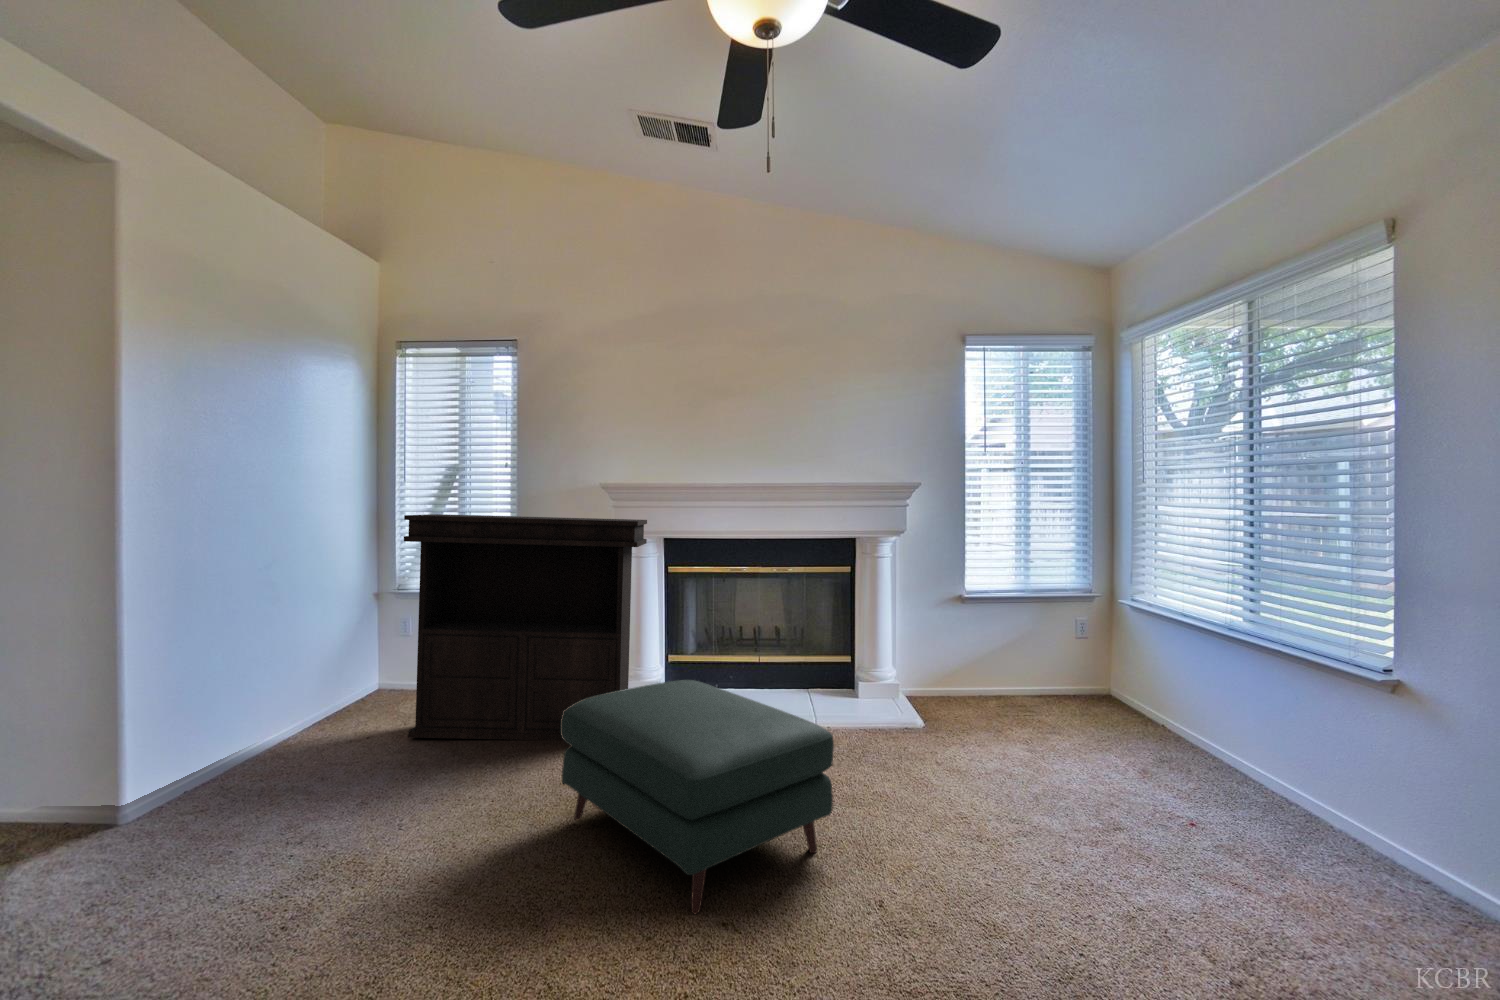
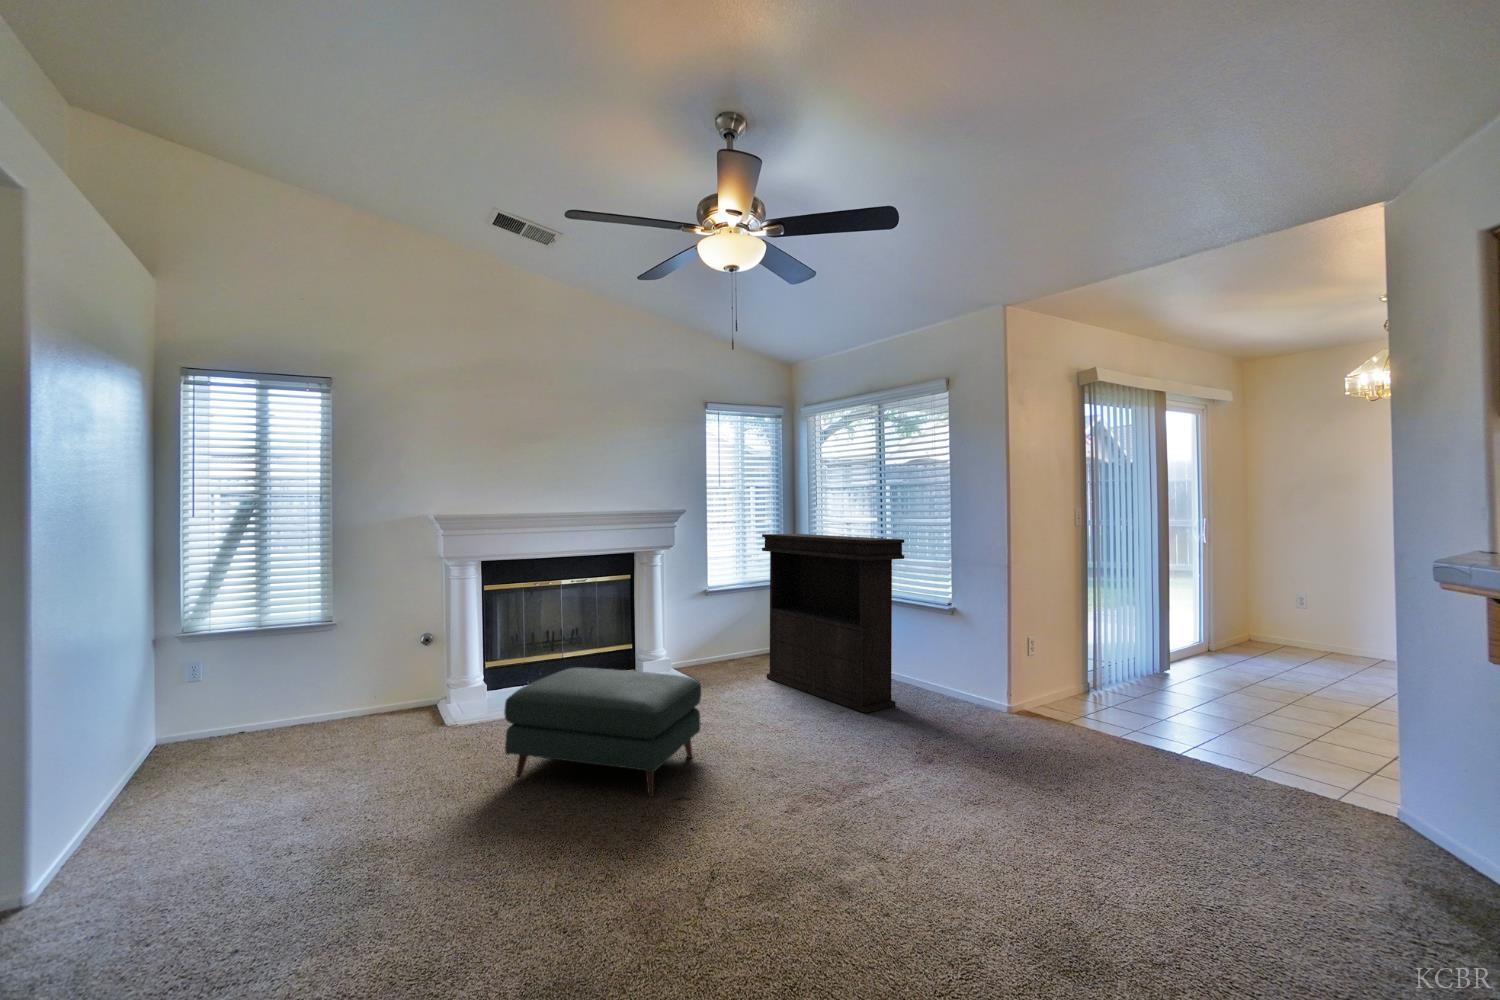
console table: present [404,514,647,740] -> present [762,534,904,713]

